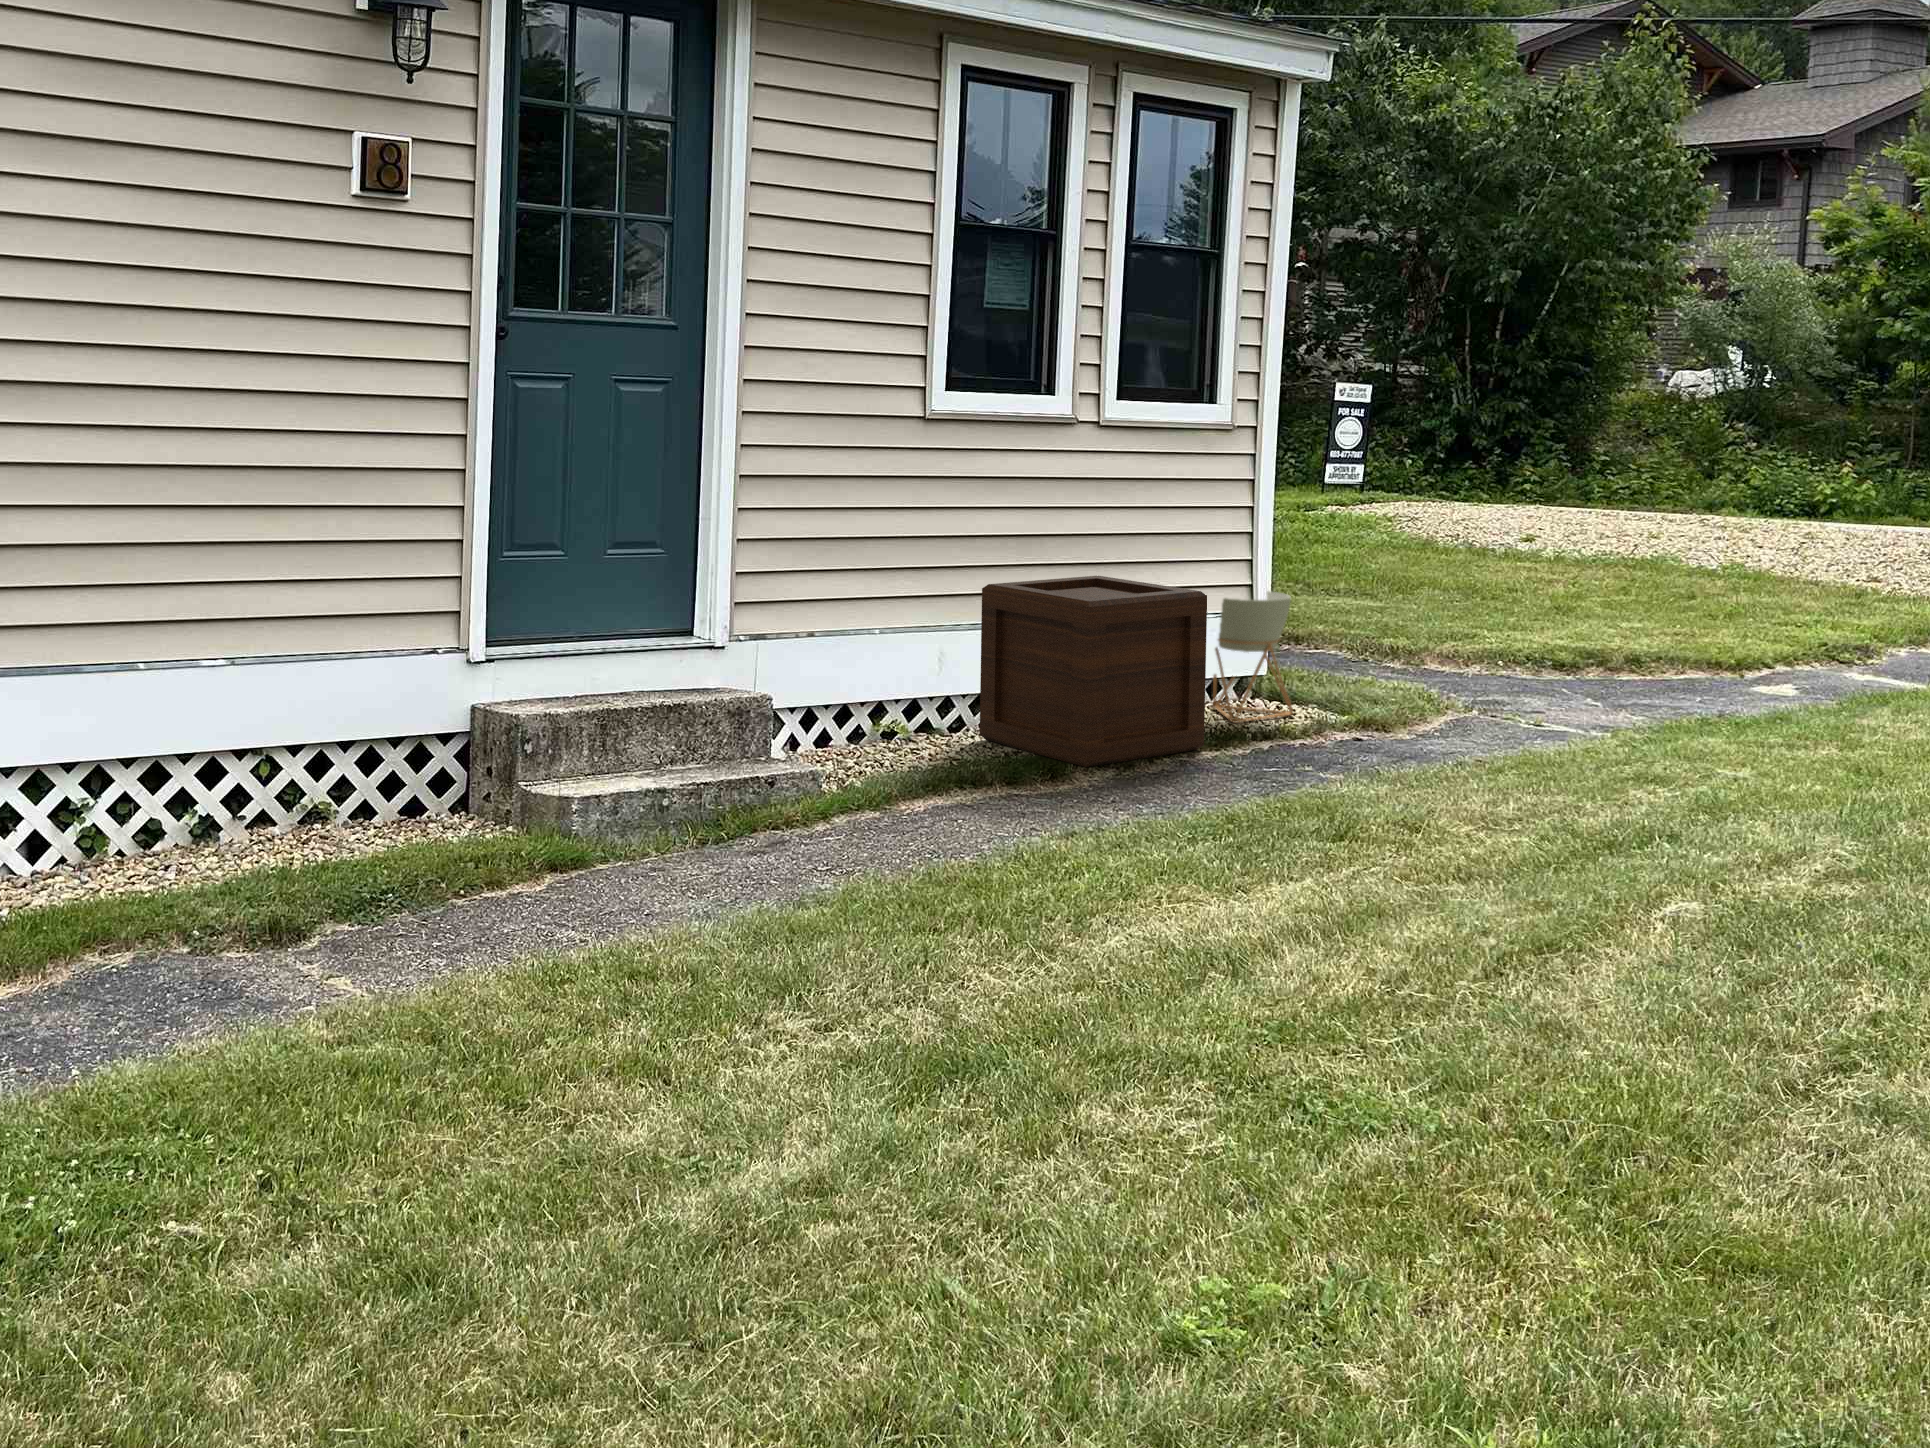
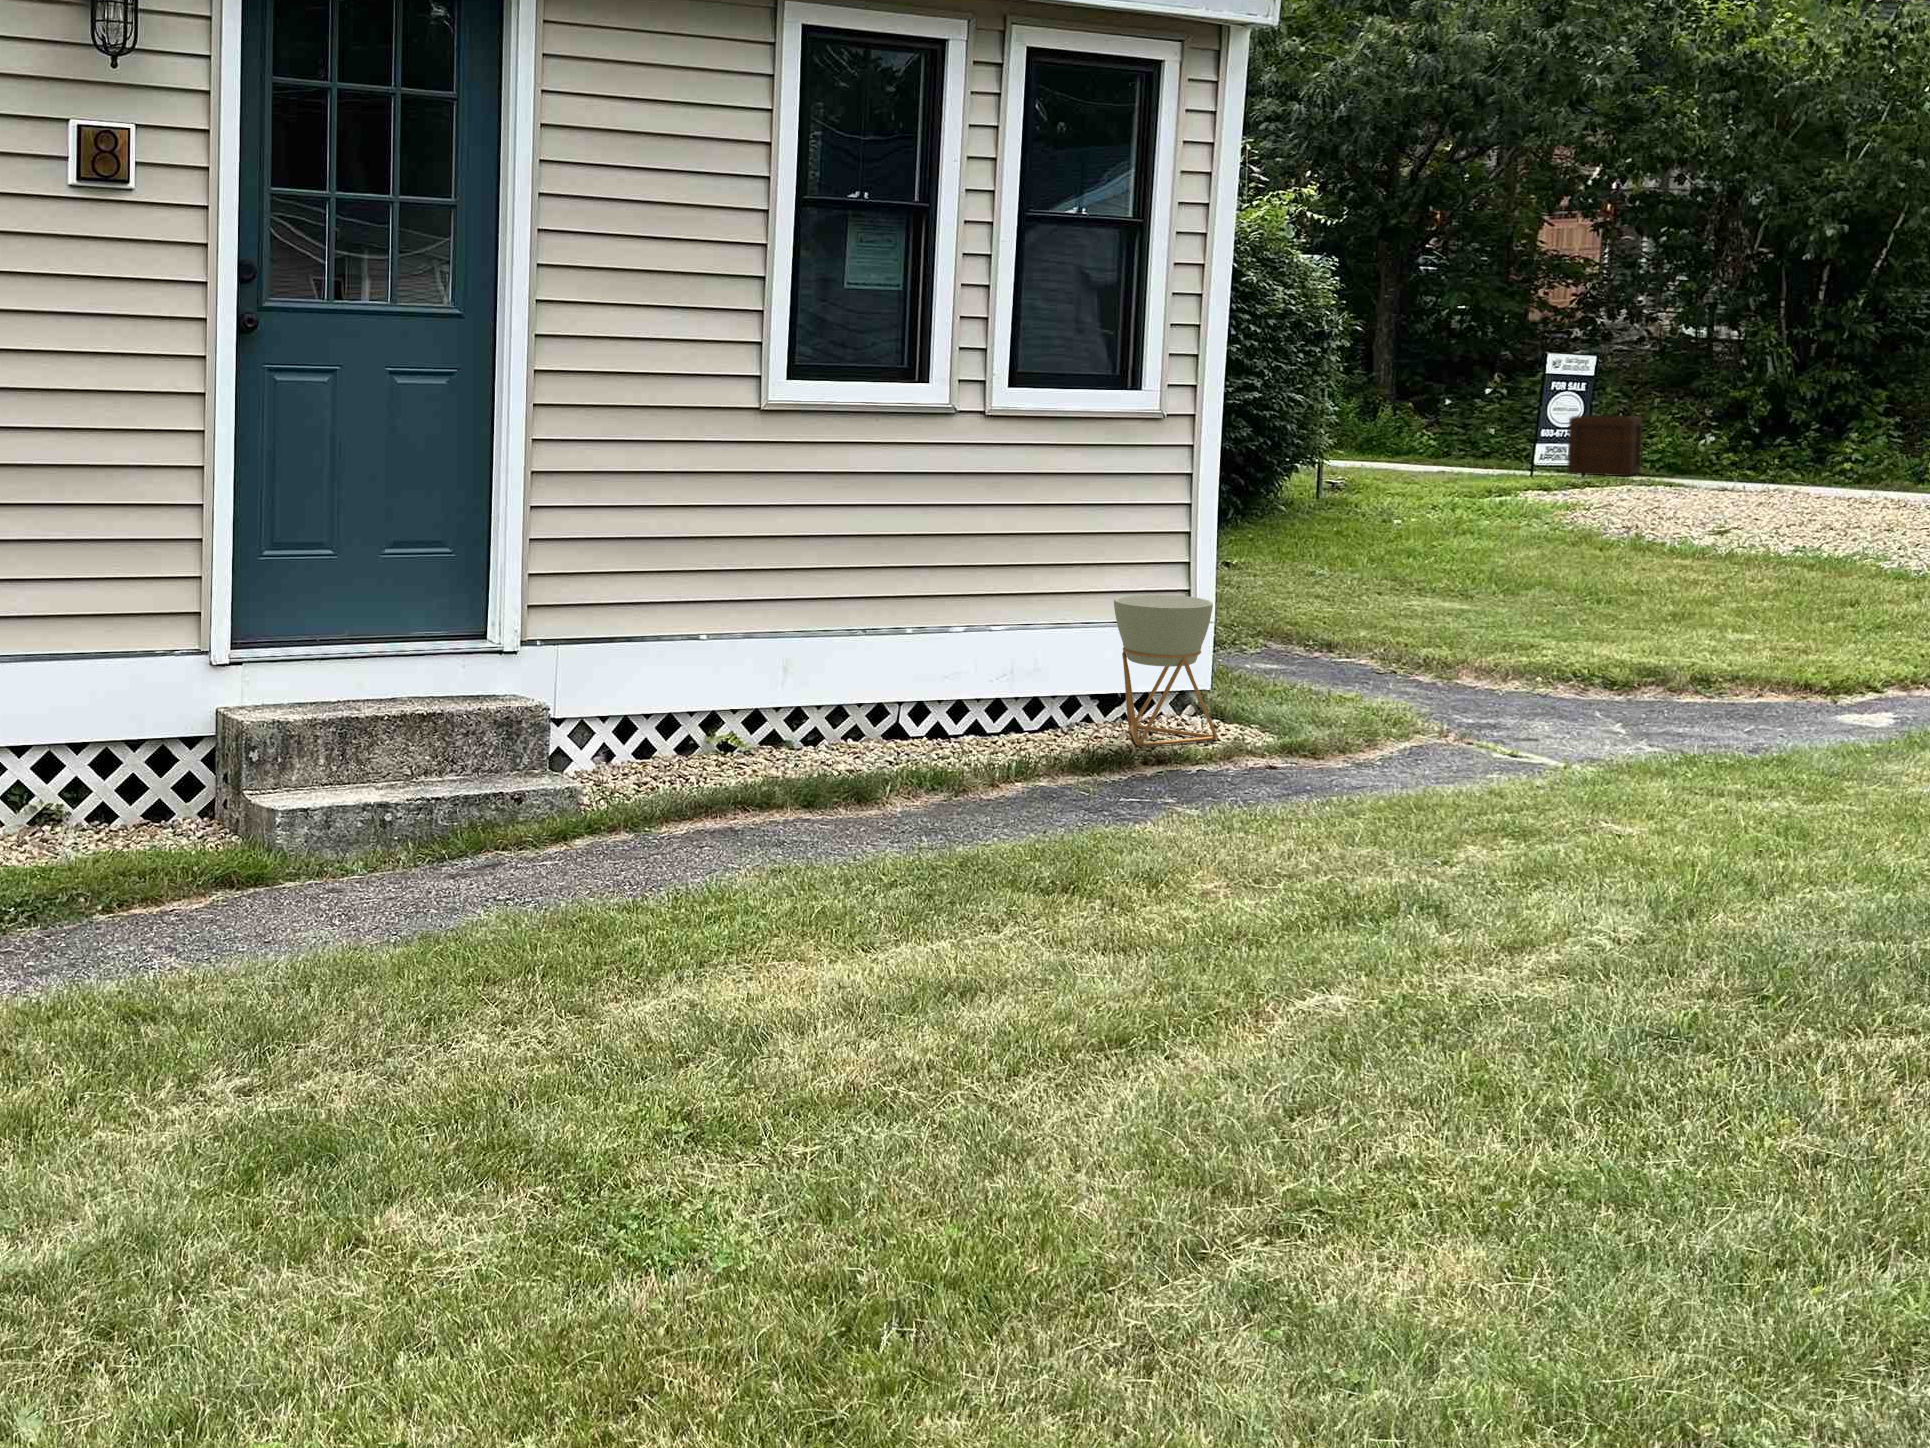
wooden crate: present [980,576,1207,767] -> present [1568,415,1642,476]

